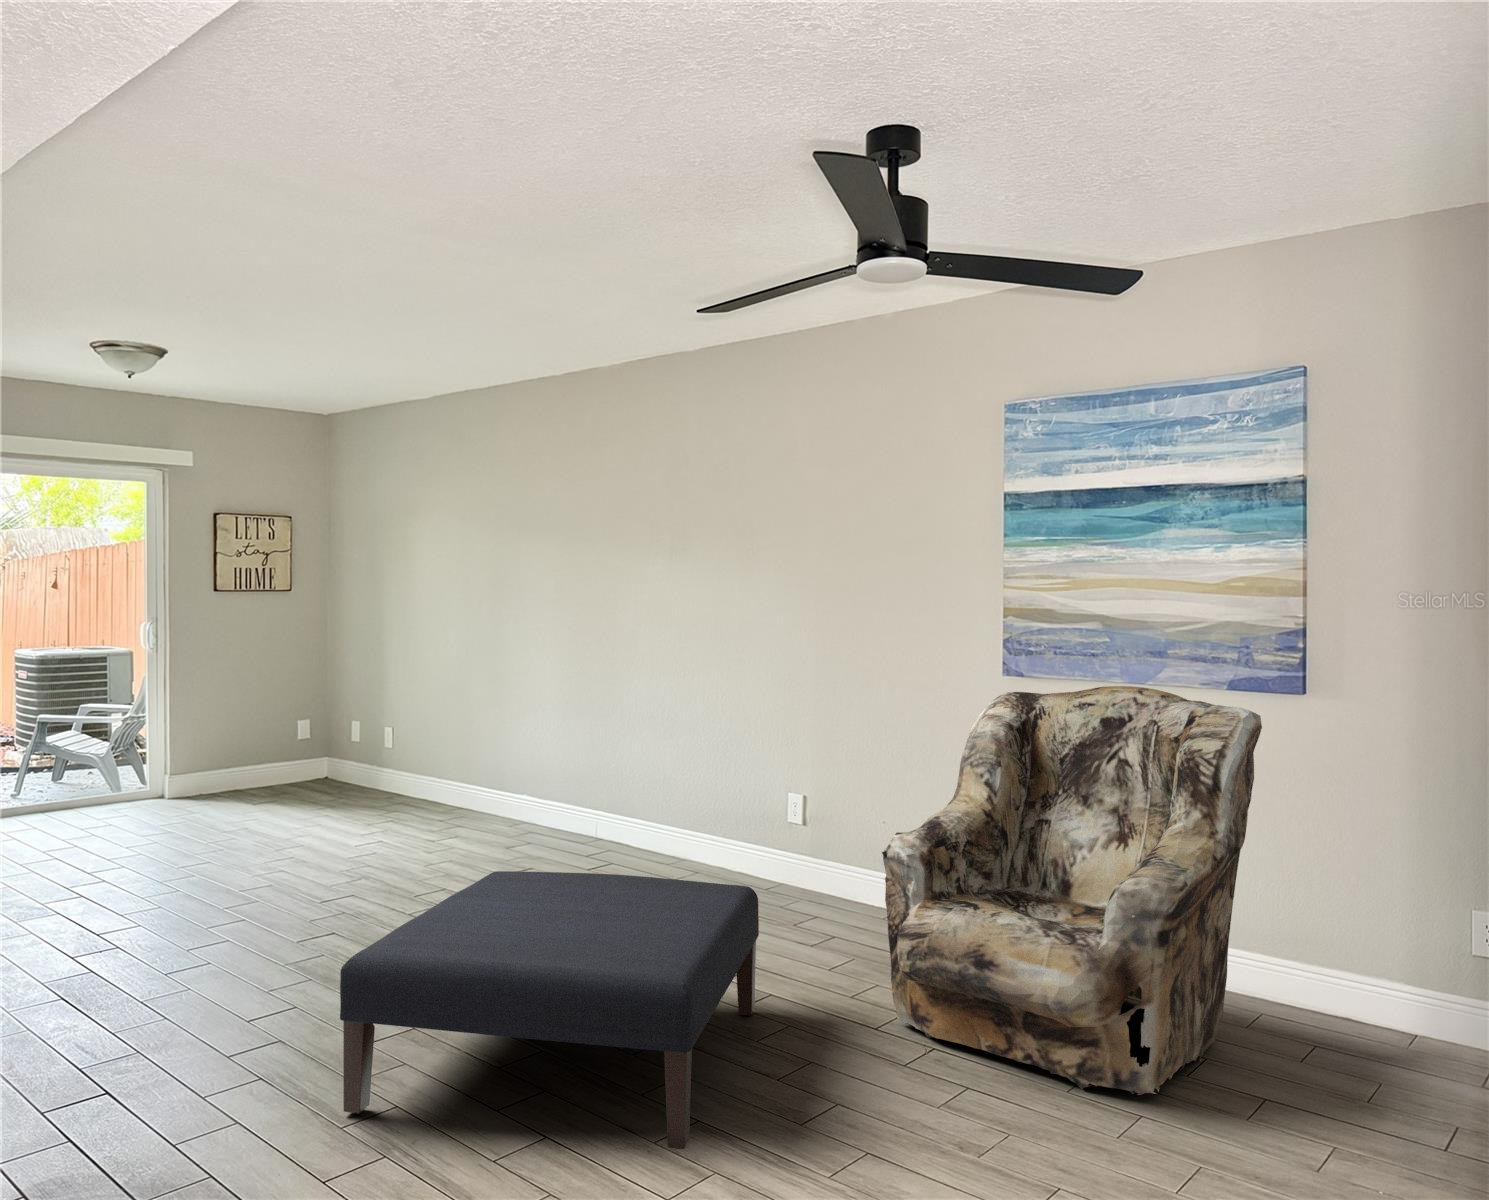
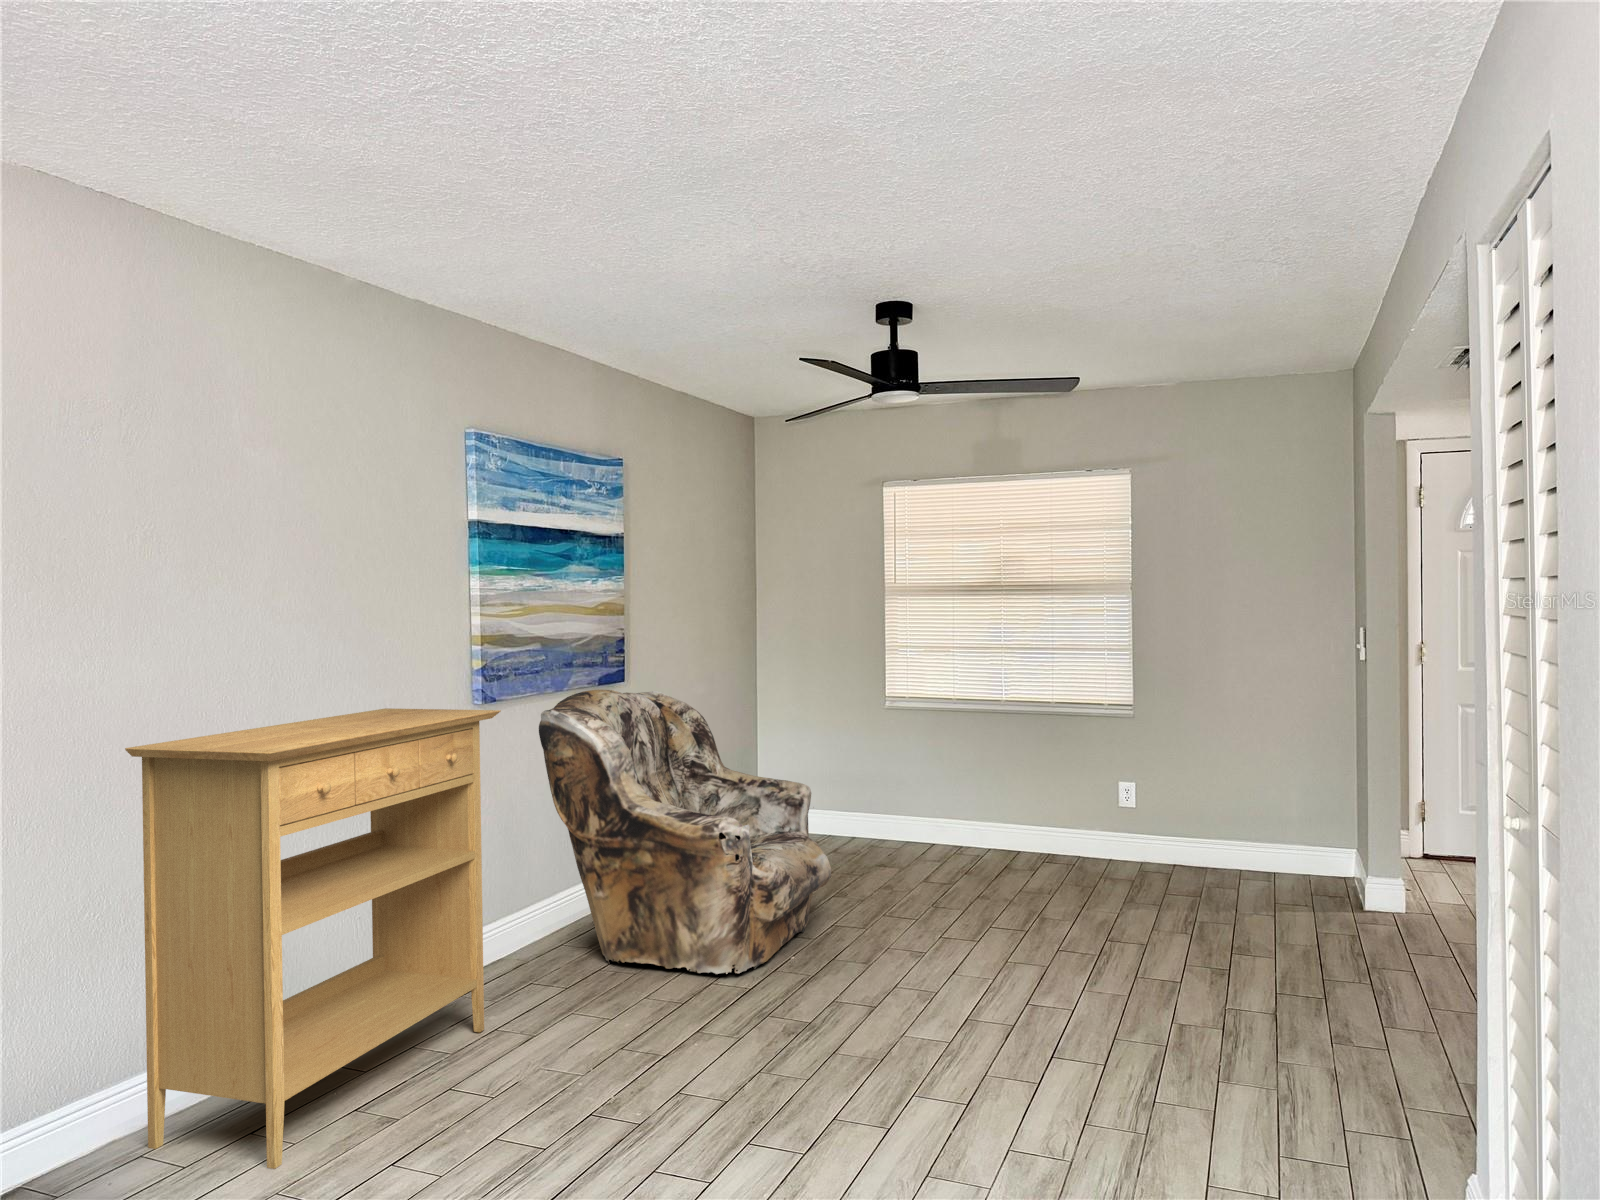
console table: none [638,650,891,930] -> present [125,708,501,1169]
ottoman: present [340,871,759,1149] -> none [743,889,1132,1160]

